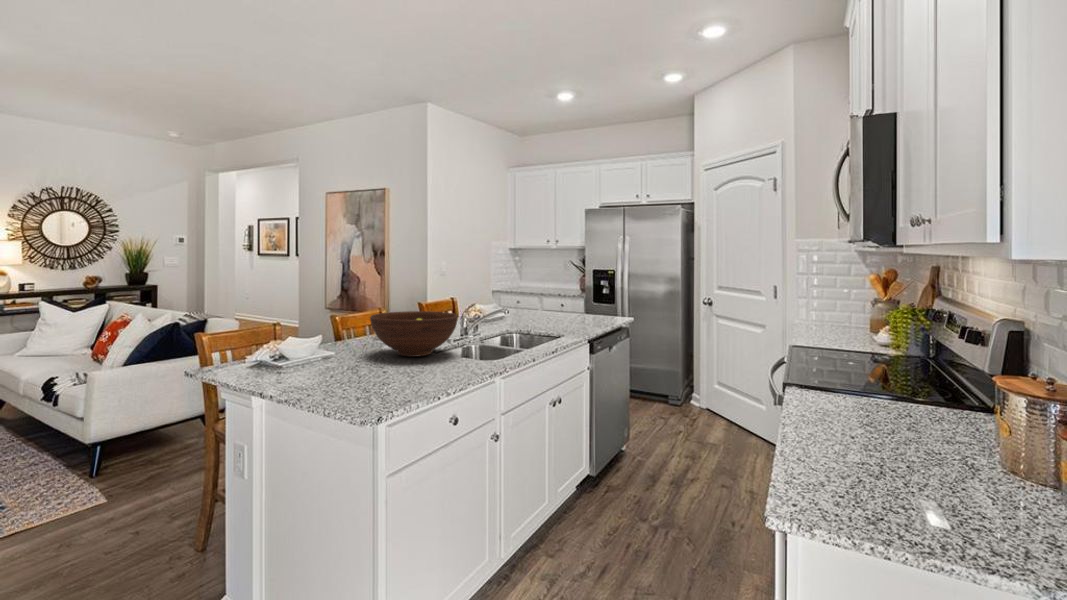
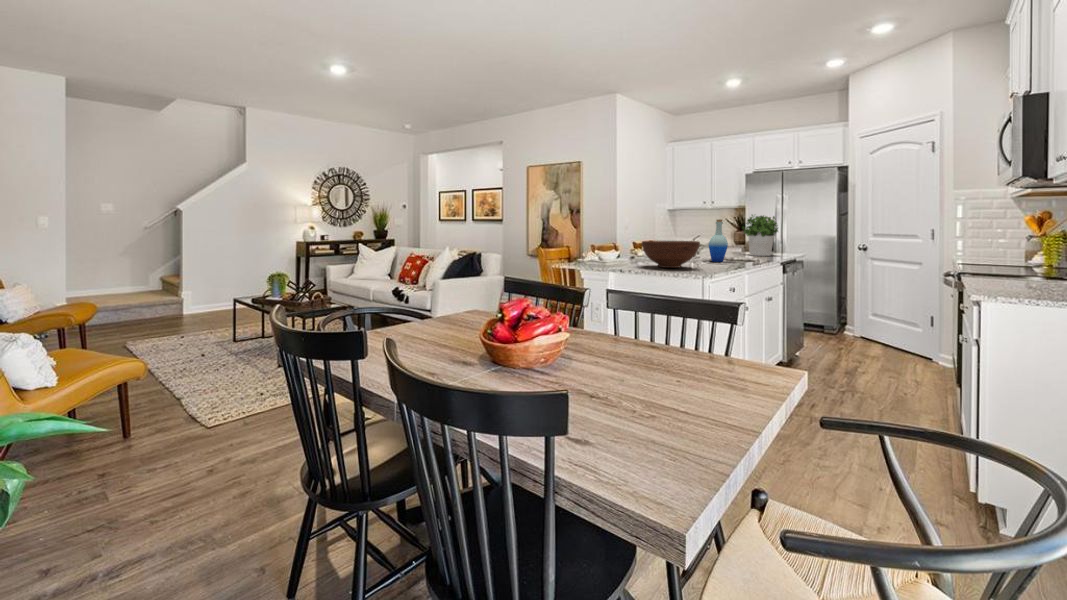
potted plant: none [561,264,604,318] -> present [742,215,778,256]
bottle: none [498,276,523,335] -> present [709,219,728,262]

